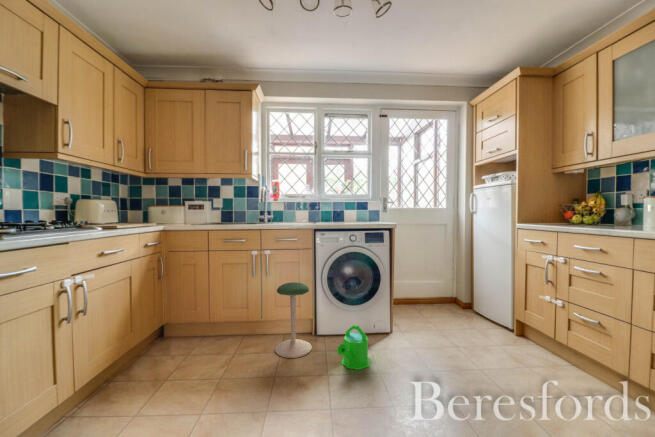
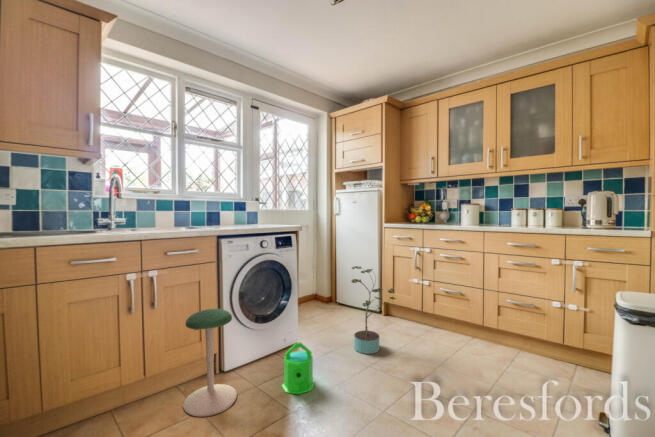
potted plant: none [427,268,487,364] -> present [352,266,395,354]

